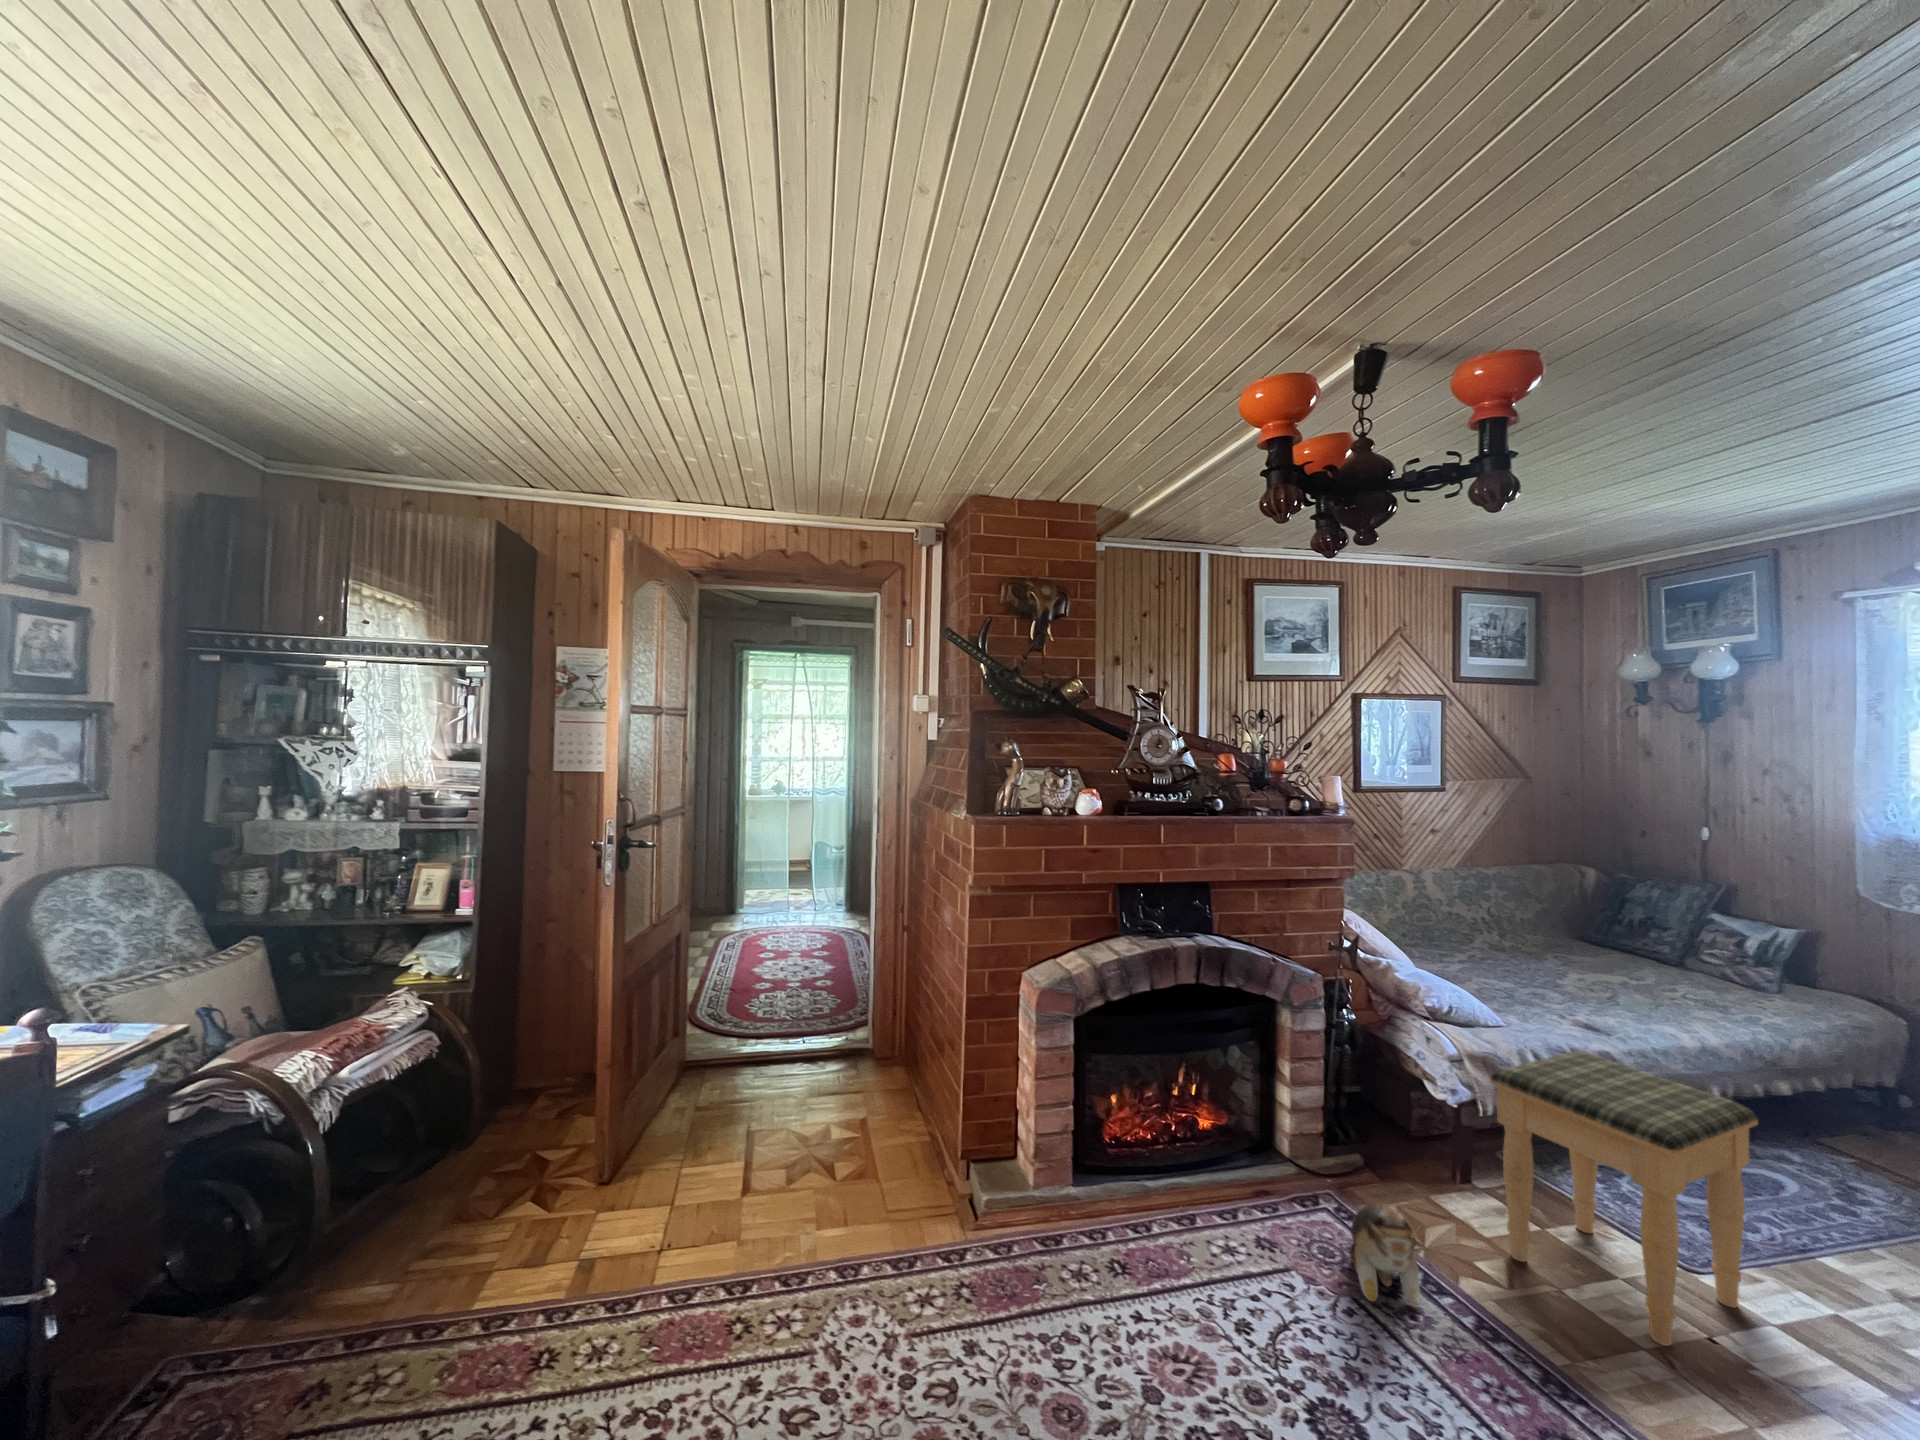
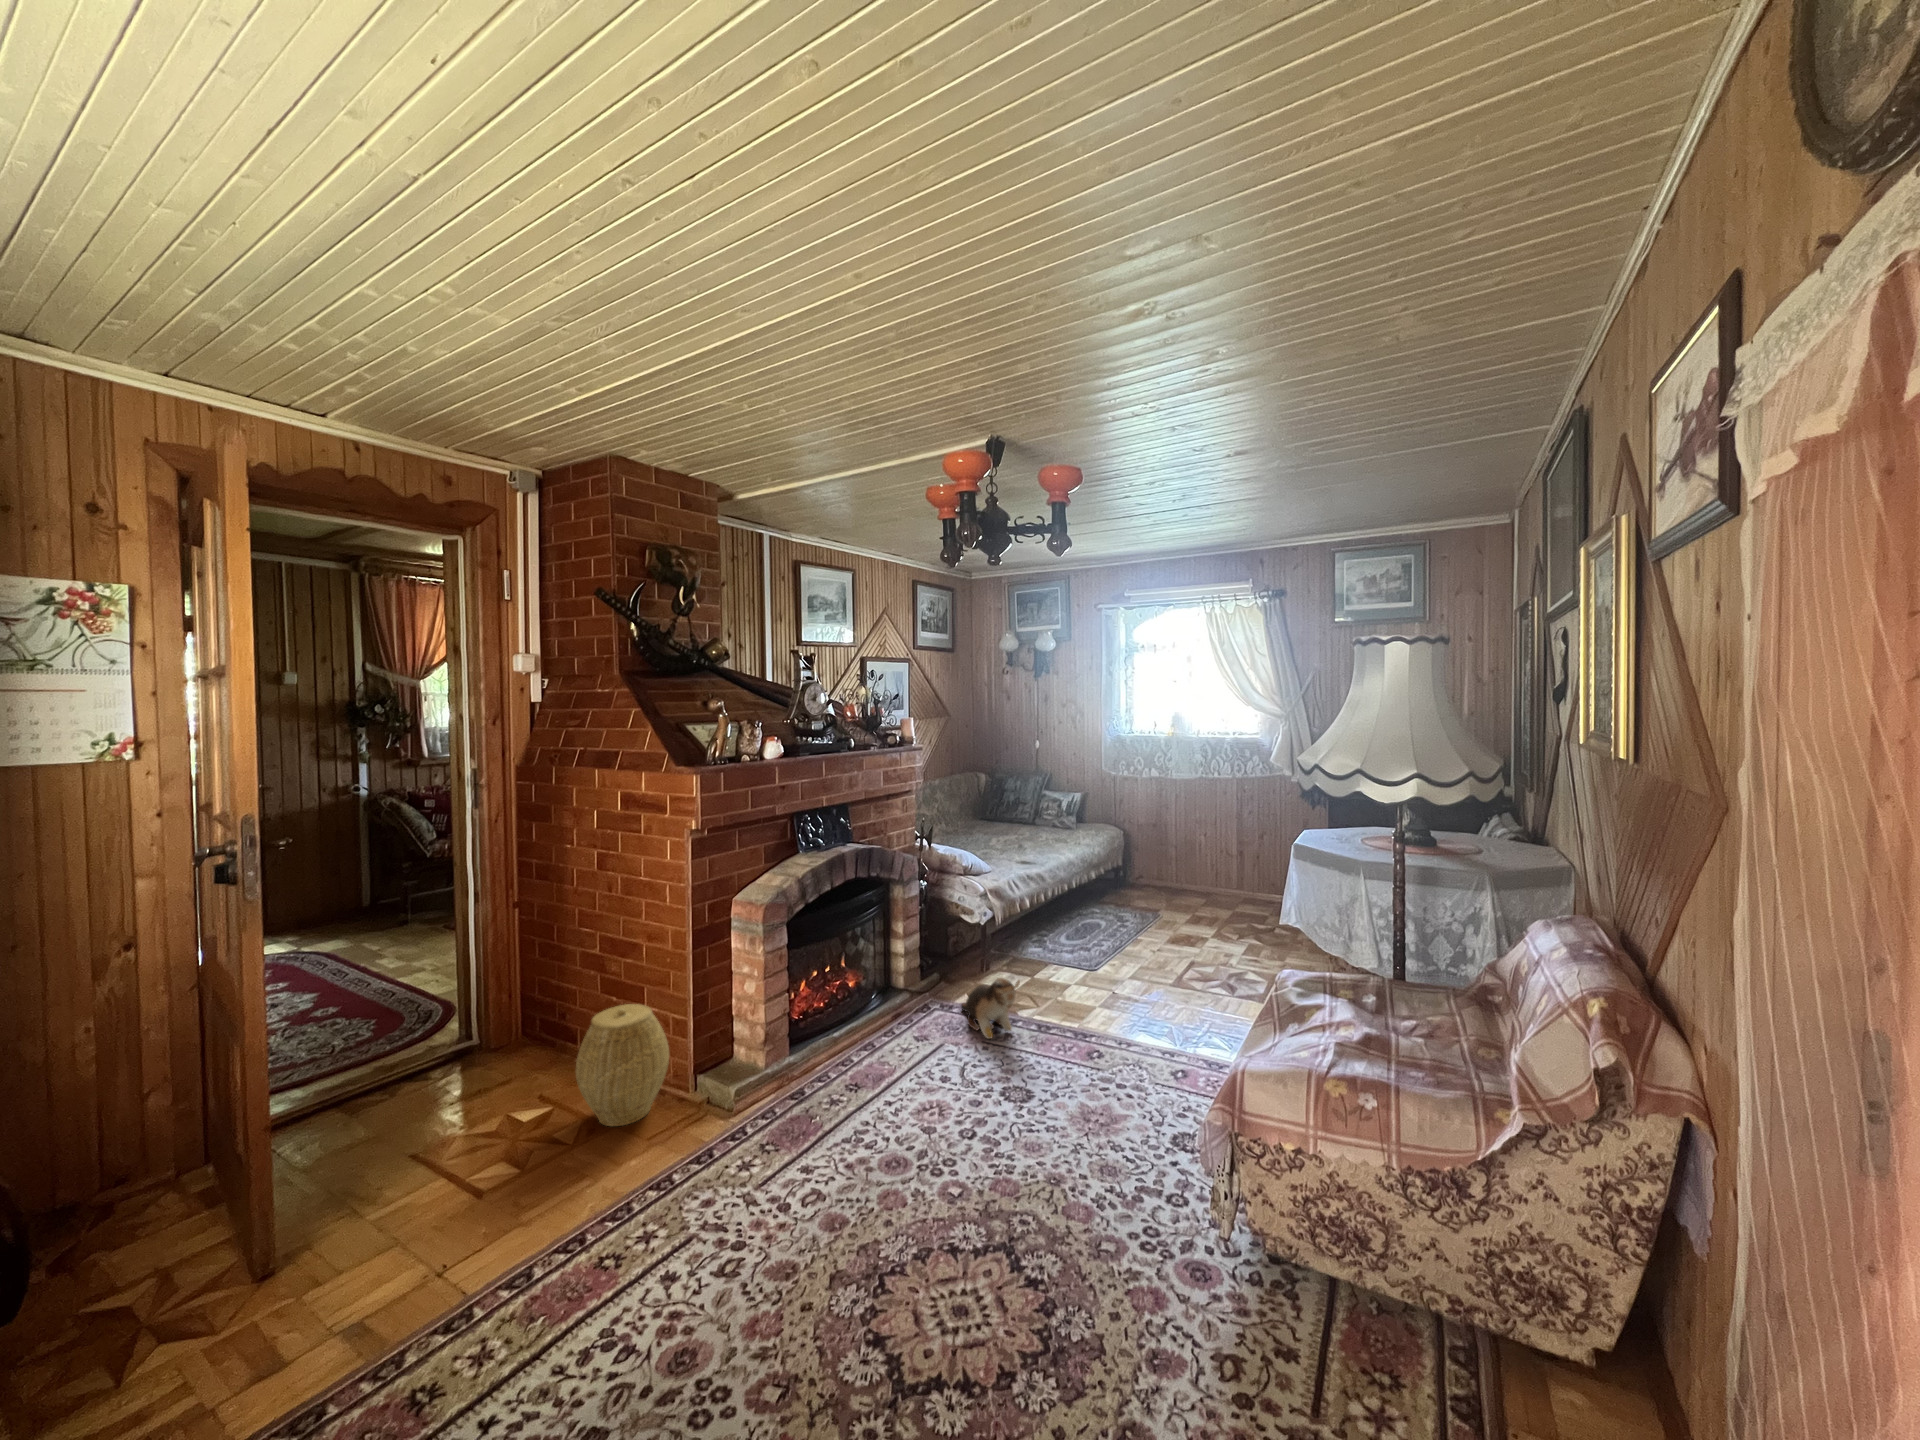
footstool: present [1490,1051,1758,1346] -> none [1019,870,1120,1002]
woven basket: none [855,1054,944,1185] -> present [576,1004,669,1126]

